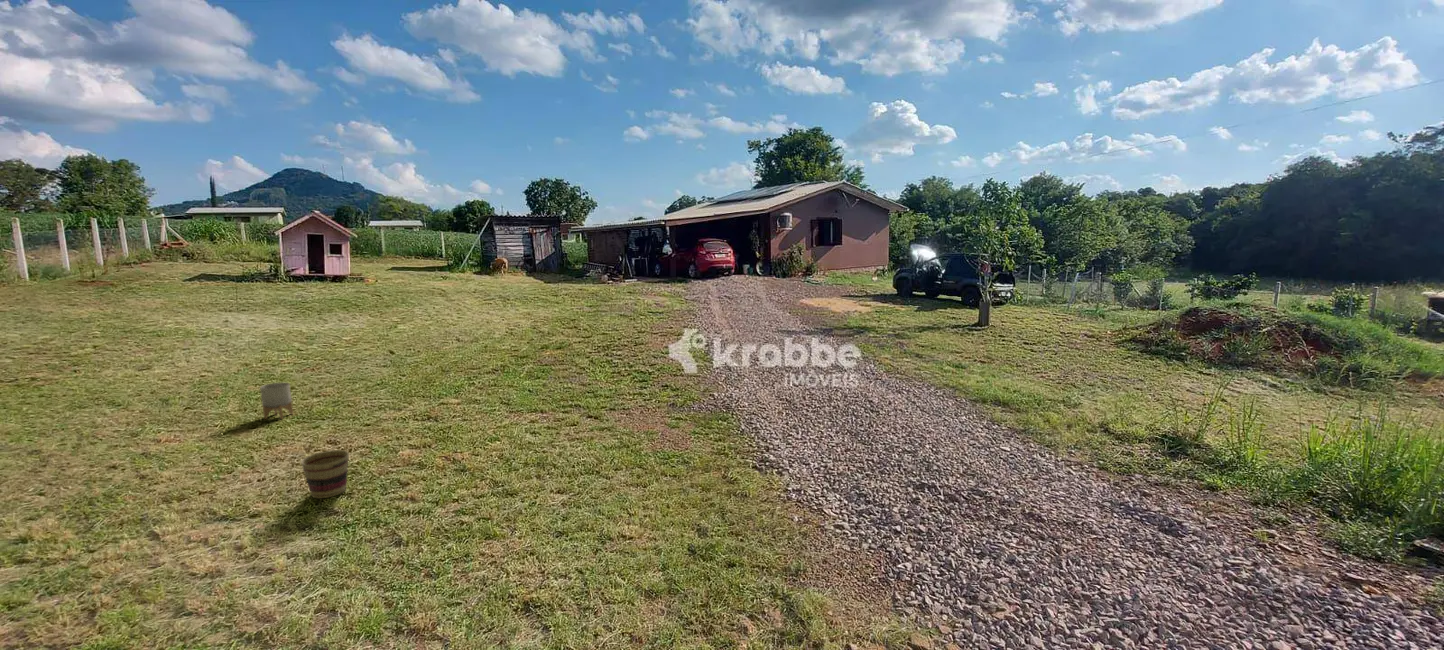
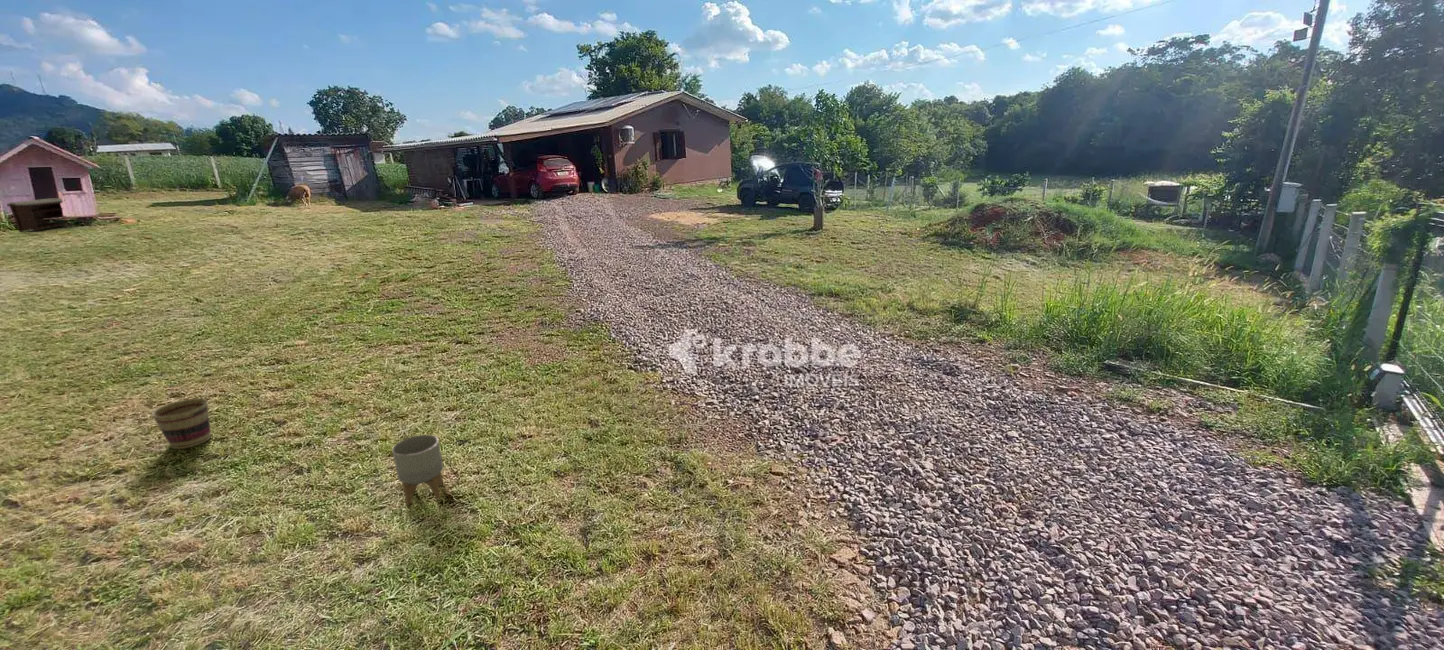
bench: none [292,262,332,287] -> present [7,198,73,232]
planter: present [260,382,293,419] -> present [392,435,443,505]

